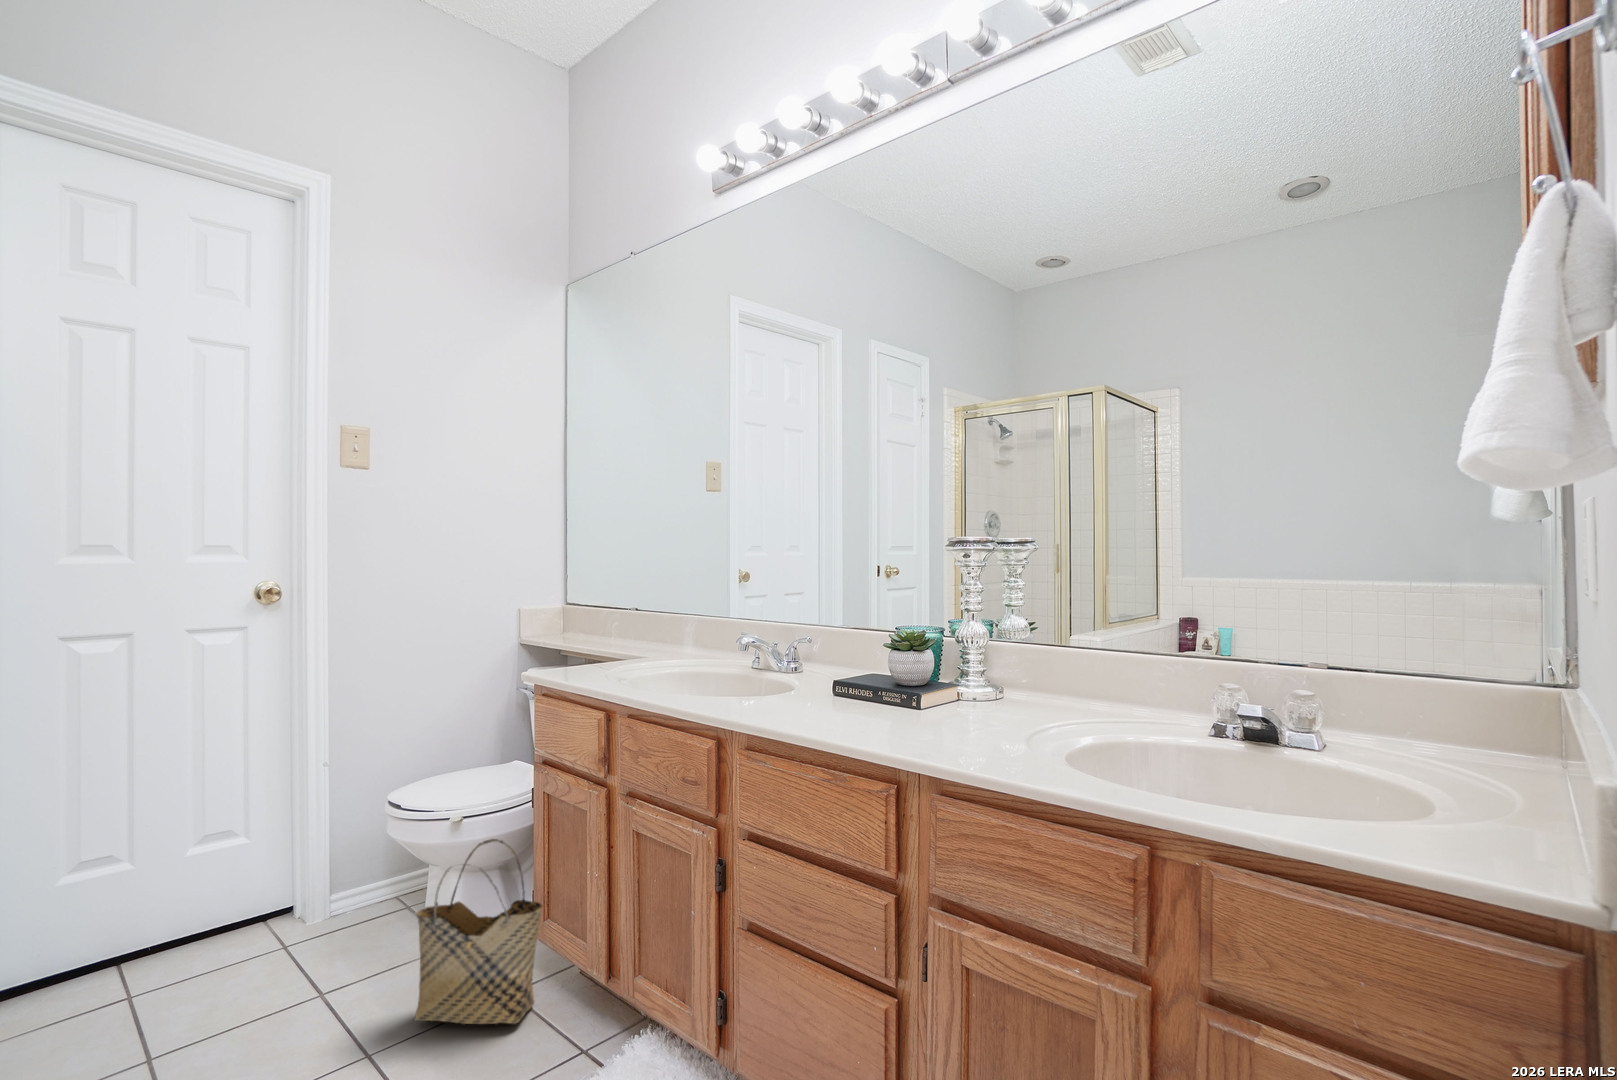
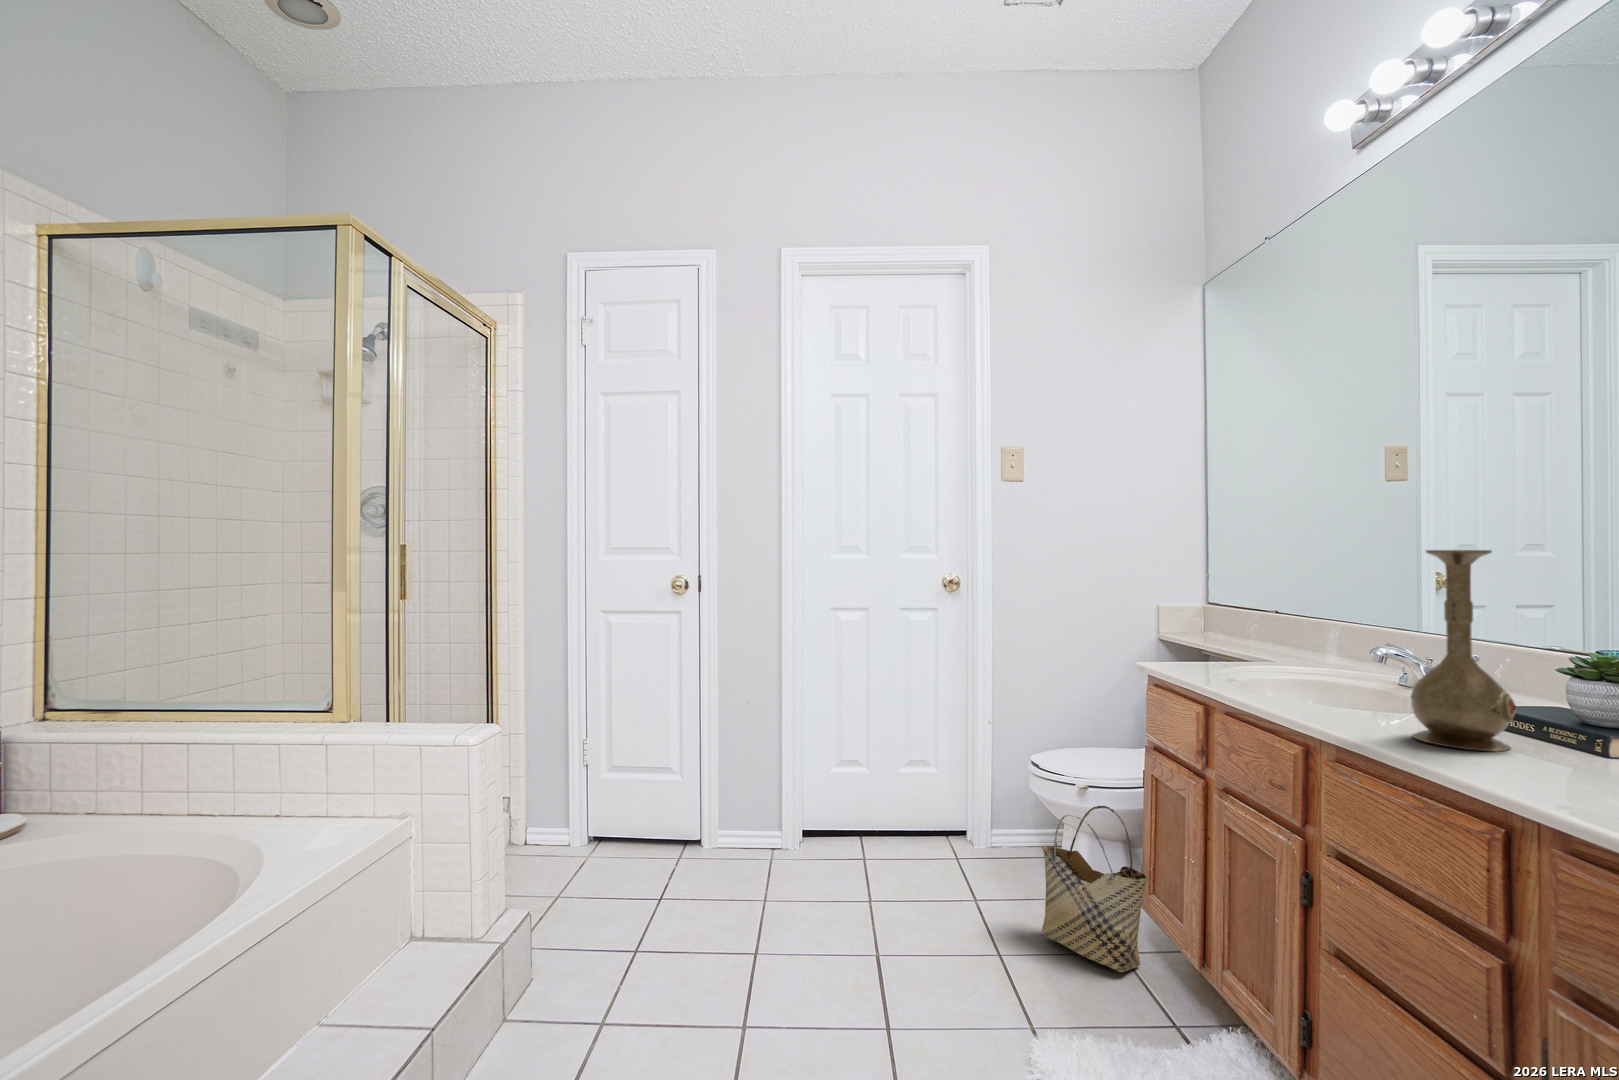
vase: none [804,553,871,721] -> present [1410,550,1516,751]

